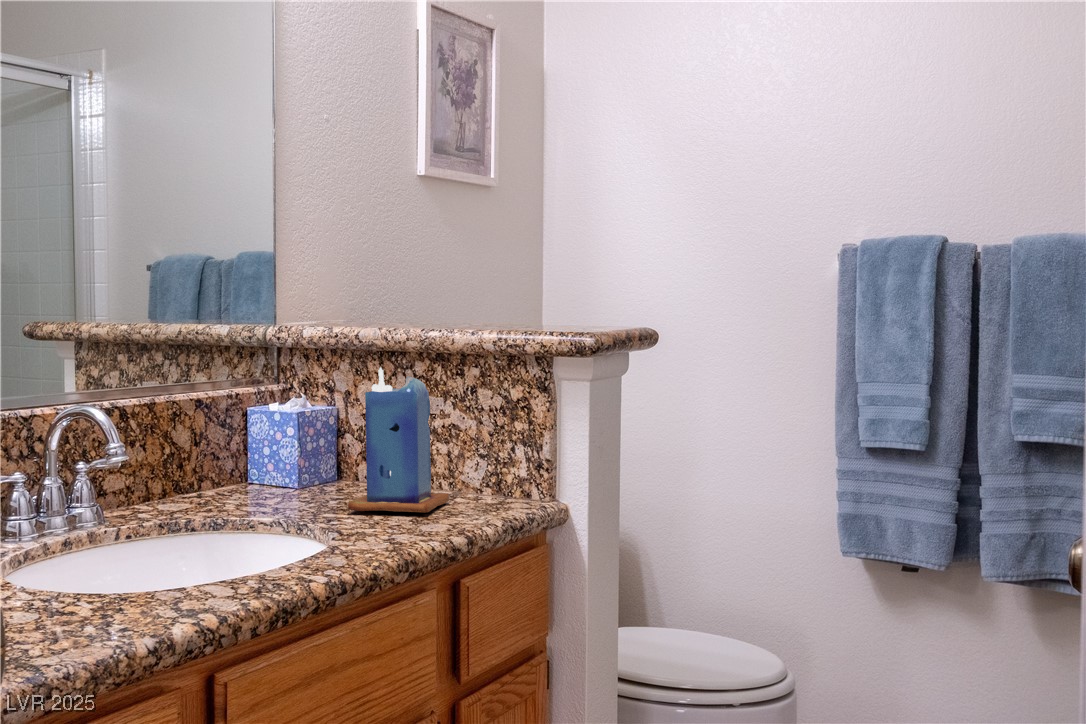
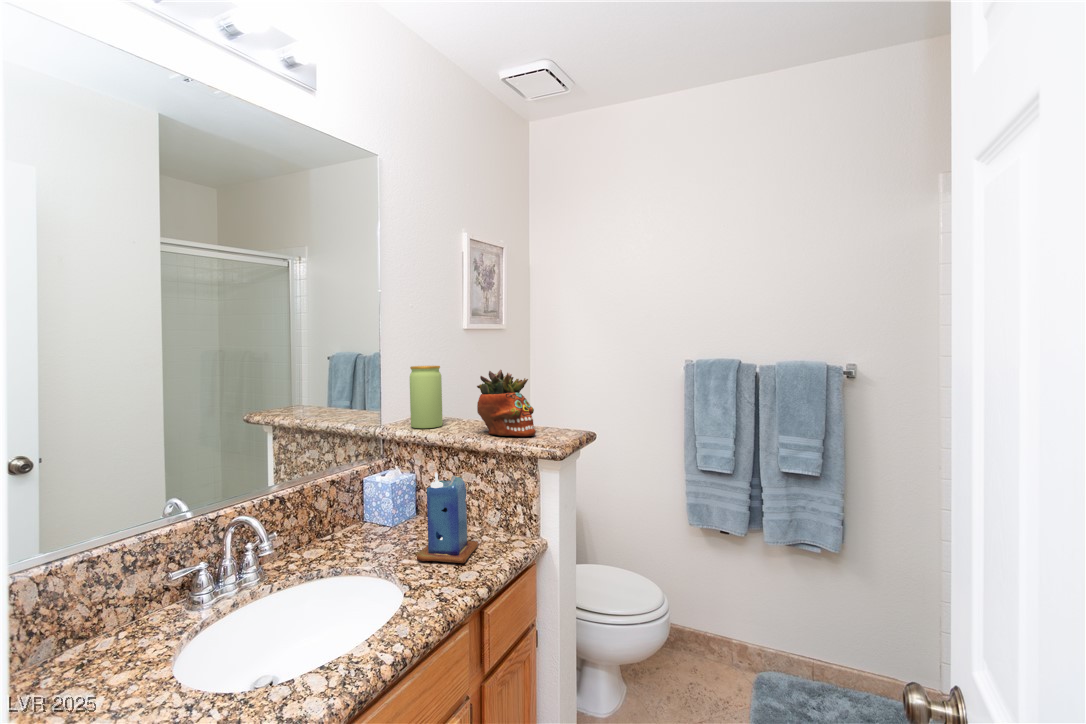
jar: none [327,217,384,326] -> present [410,366,443,428]
succulent planter: none [447,218,549,328] -> present [477,370,536,436]

